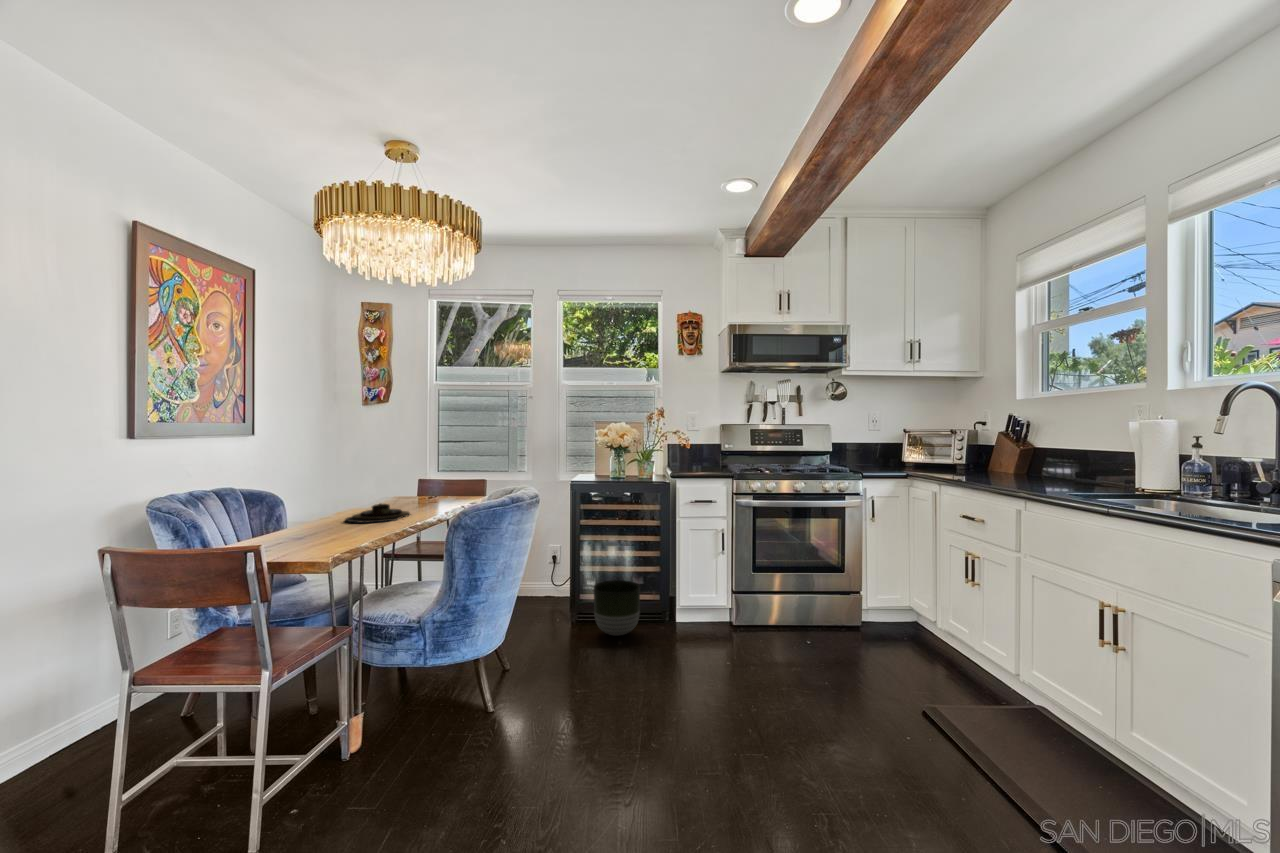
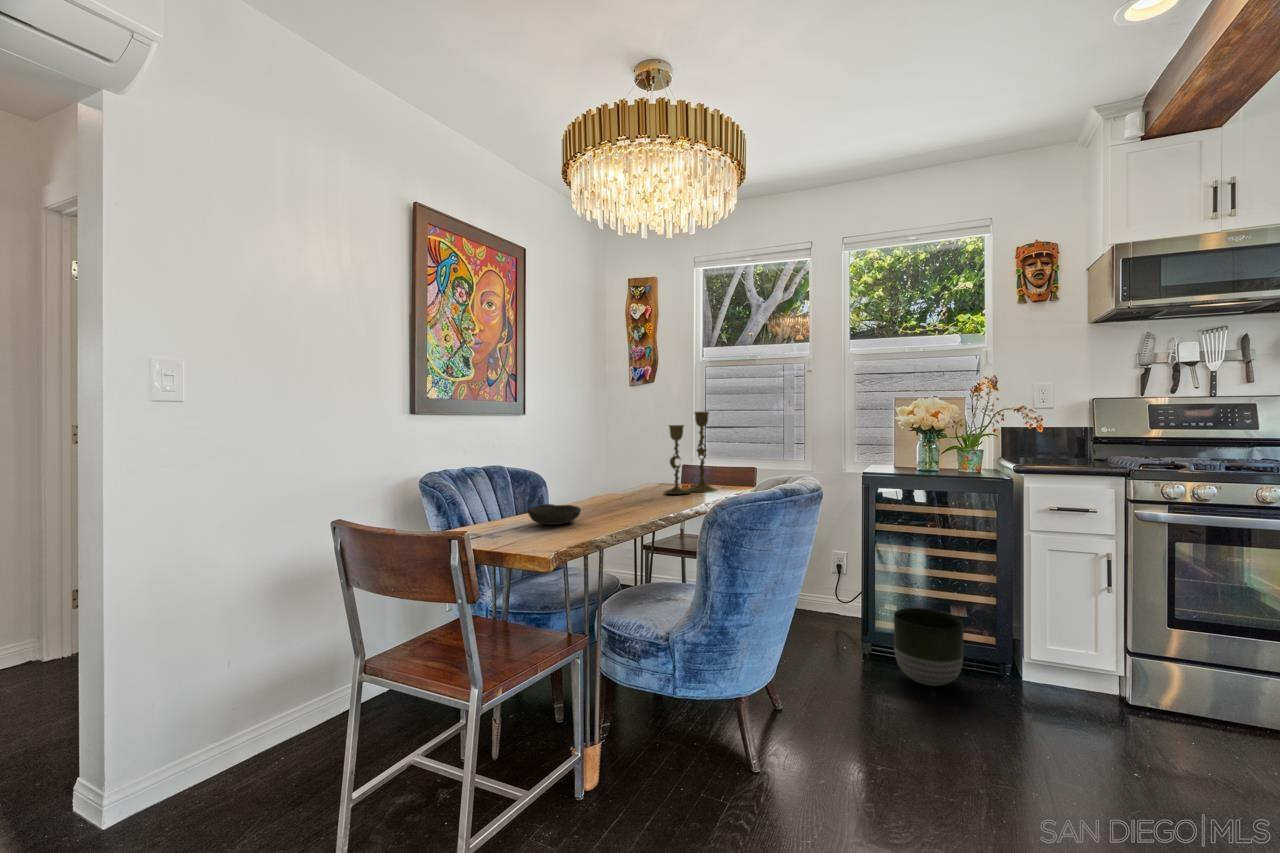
candlestick: none [407,434,456,506] -> present [664,412,717,494]
plate: present [345,504,410,523] -> none [594,489,669,510]
bowl: none [285,520,338,538] -> present [527,504,581,525]

